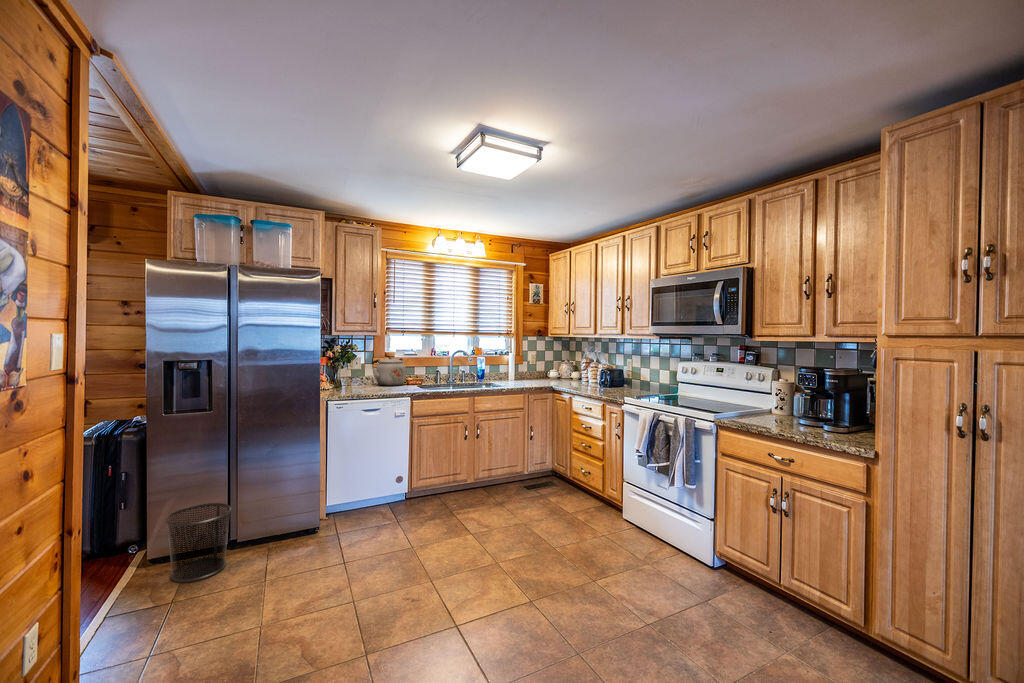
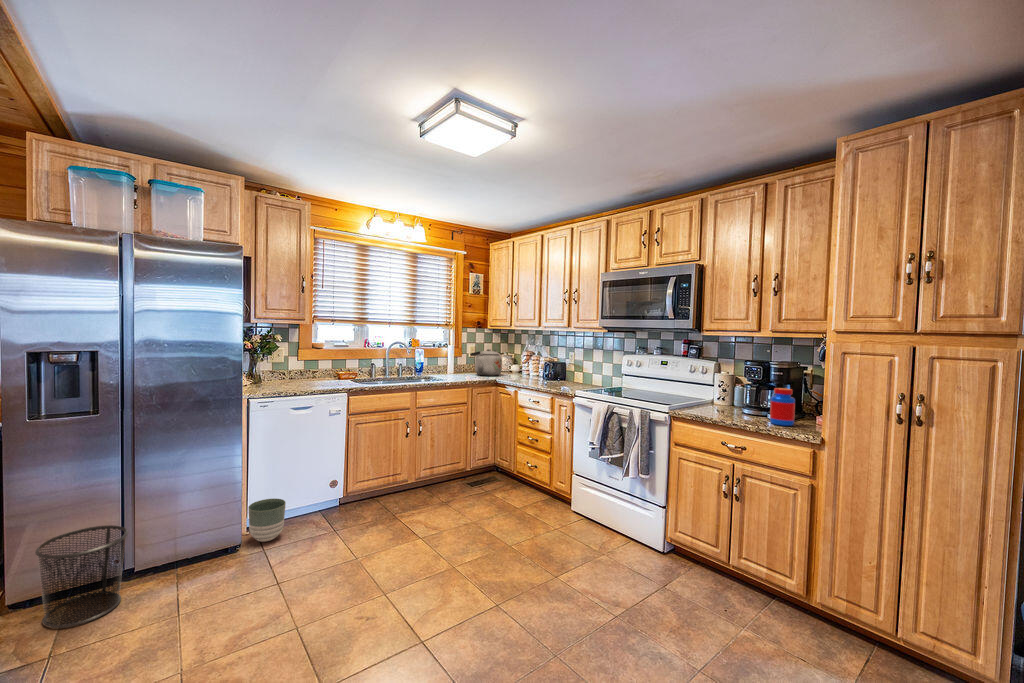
kettle: present [372,357,406,386] -> present [470,349,502,376]
jar: none [819,397,847,438] -> present [770,388,795,426]
planter: none [327,489,357,526] -> present [248,499,286,542]

